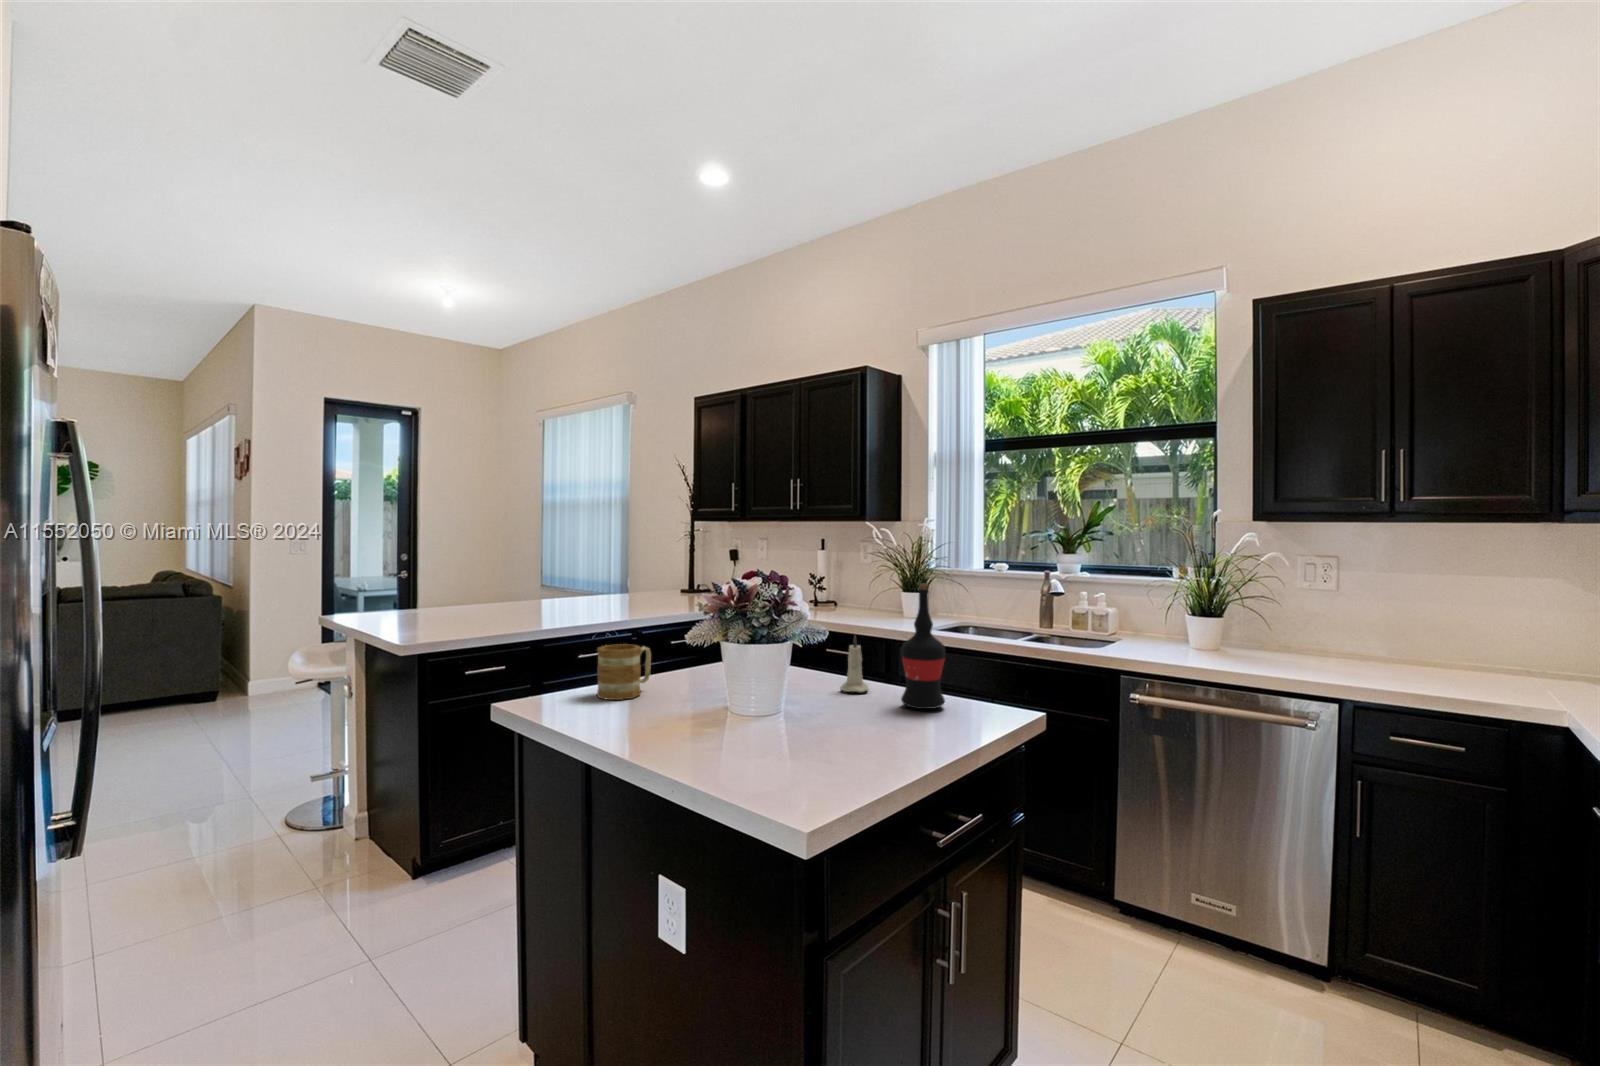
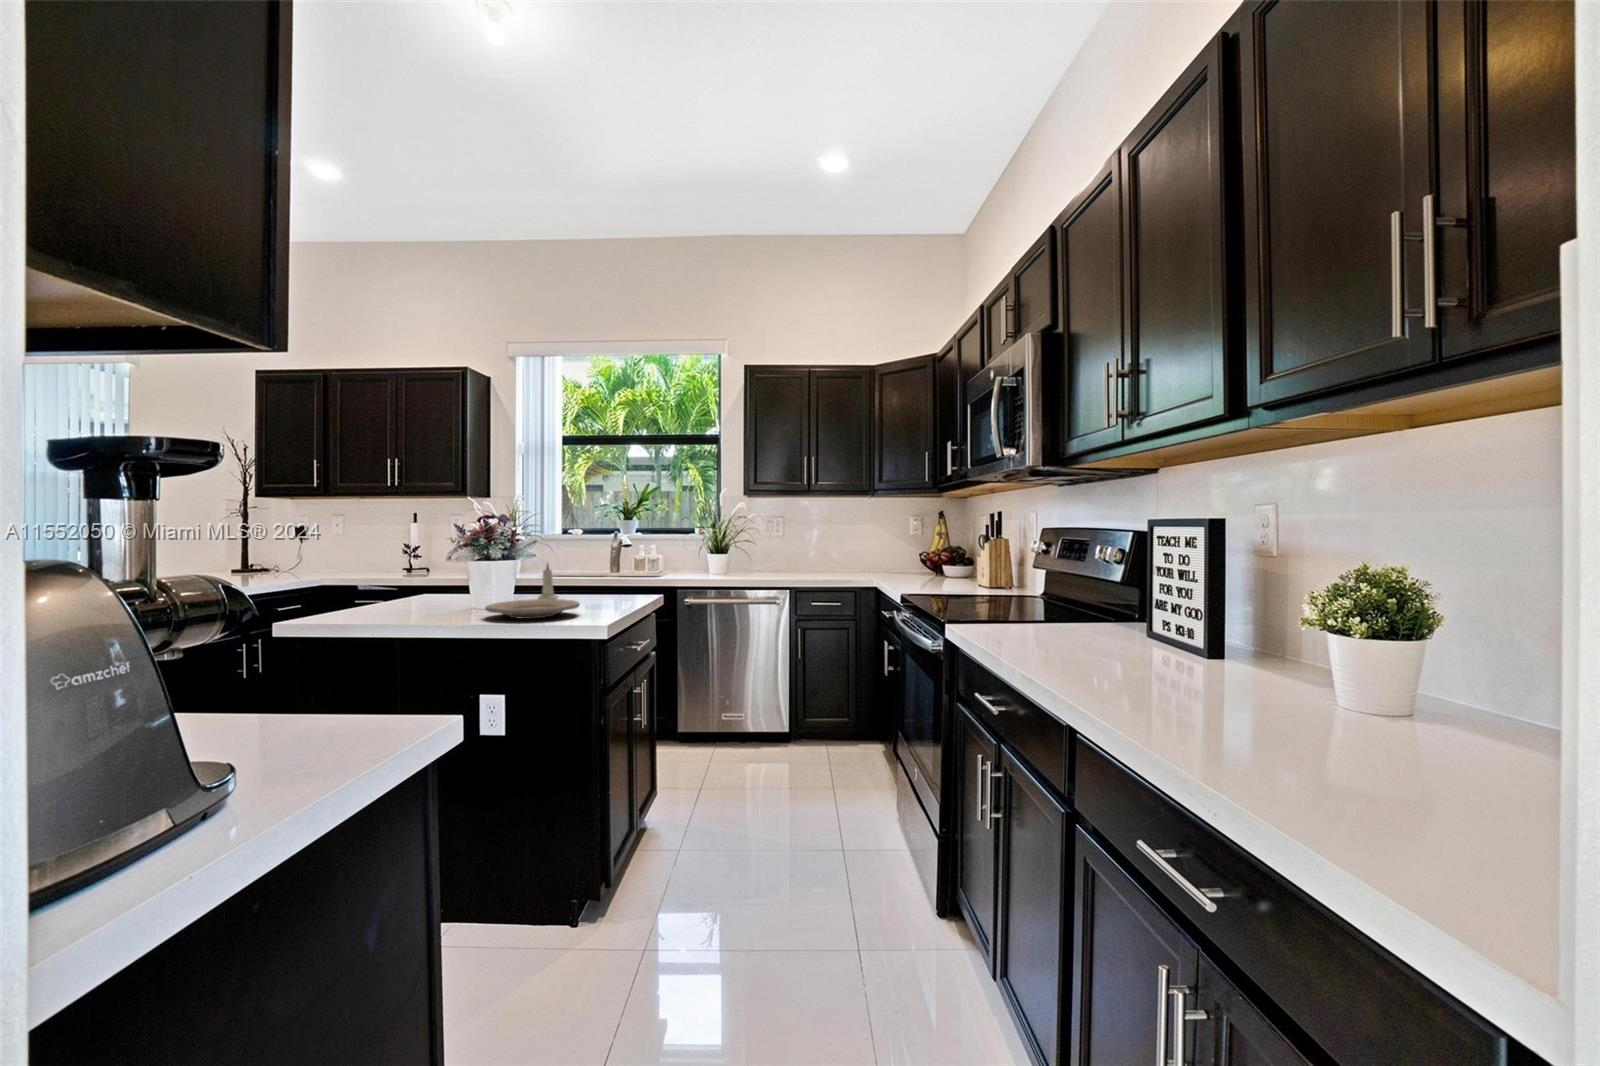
wine bottle: present [901,584,945,709] -> none [590,524,618,601]
mug: present [597,644,651,700] -> none [355,576,393,616]
plate: none [693,703,831,746] -> present [485,599,580,619]

